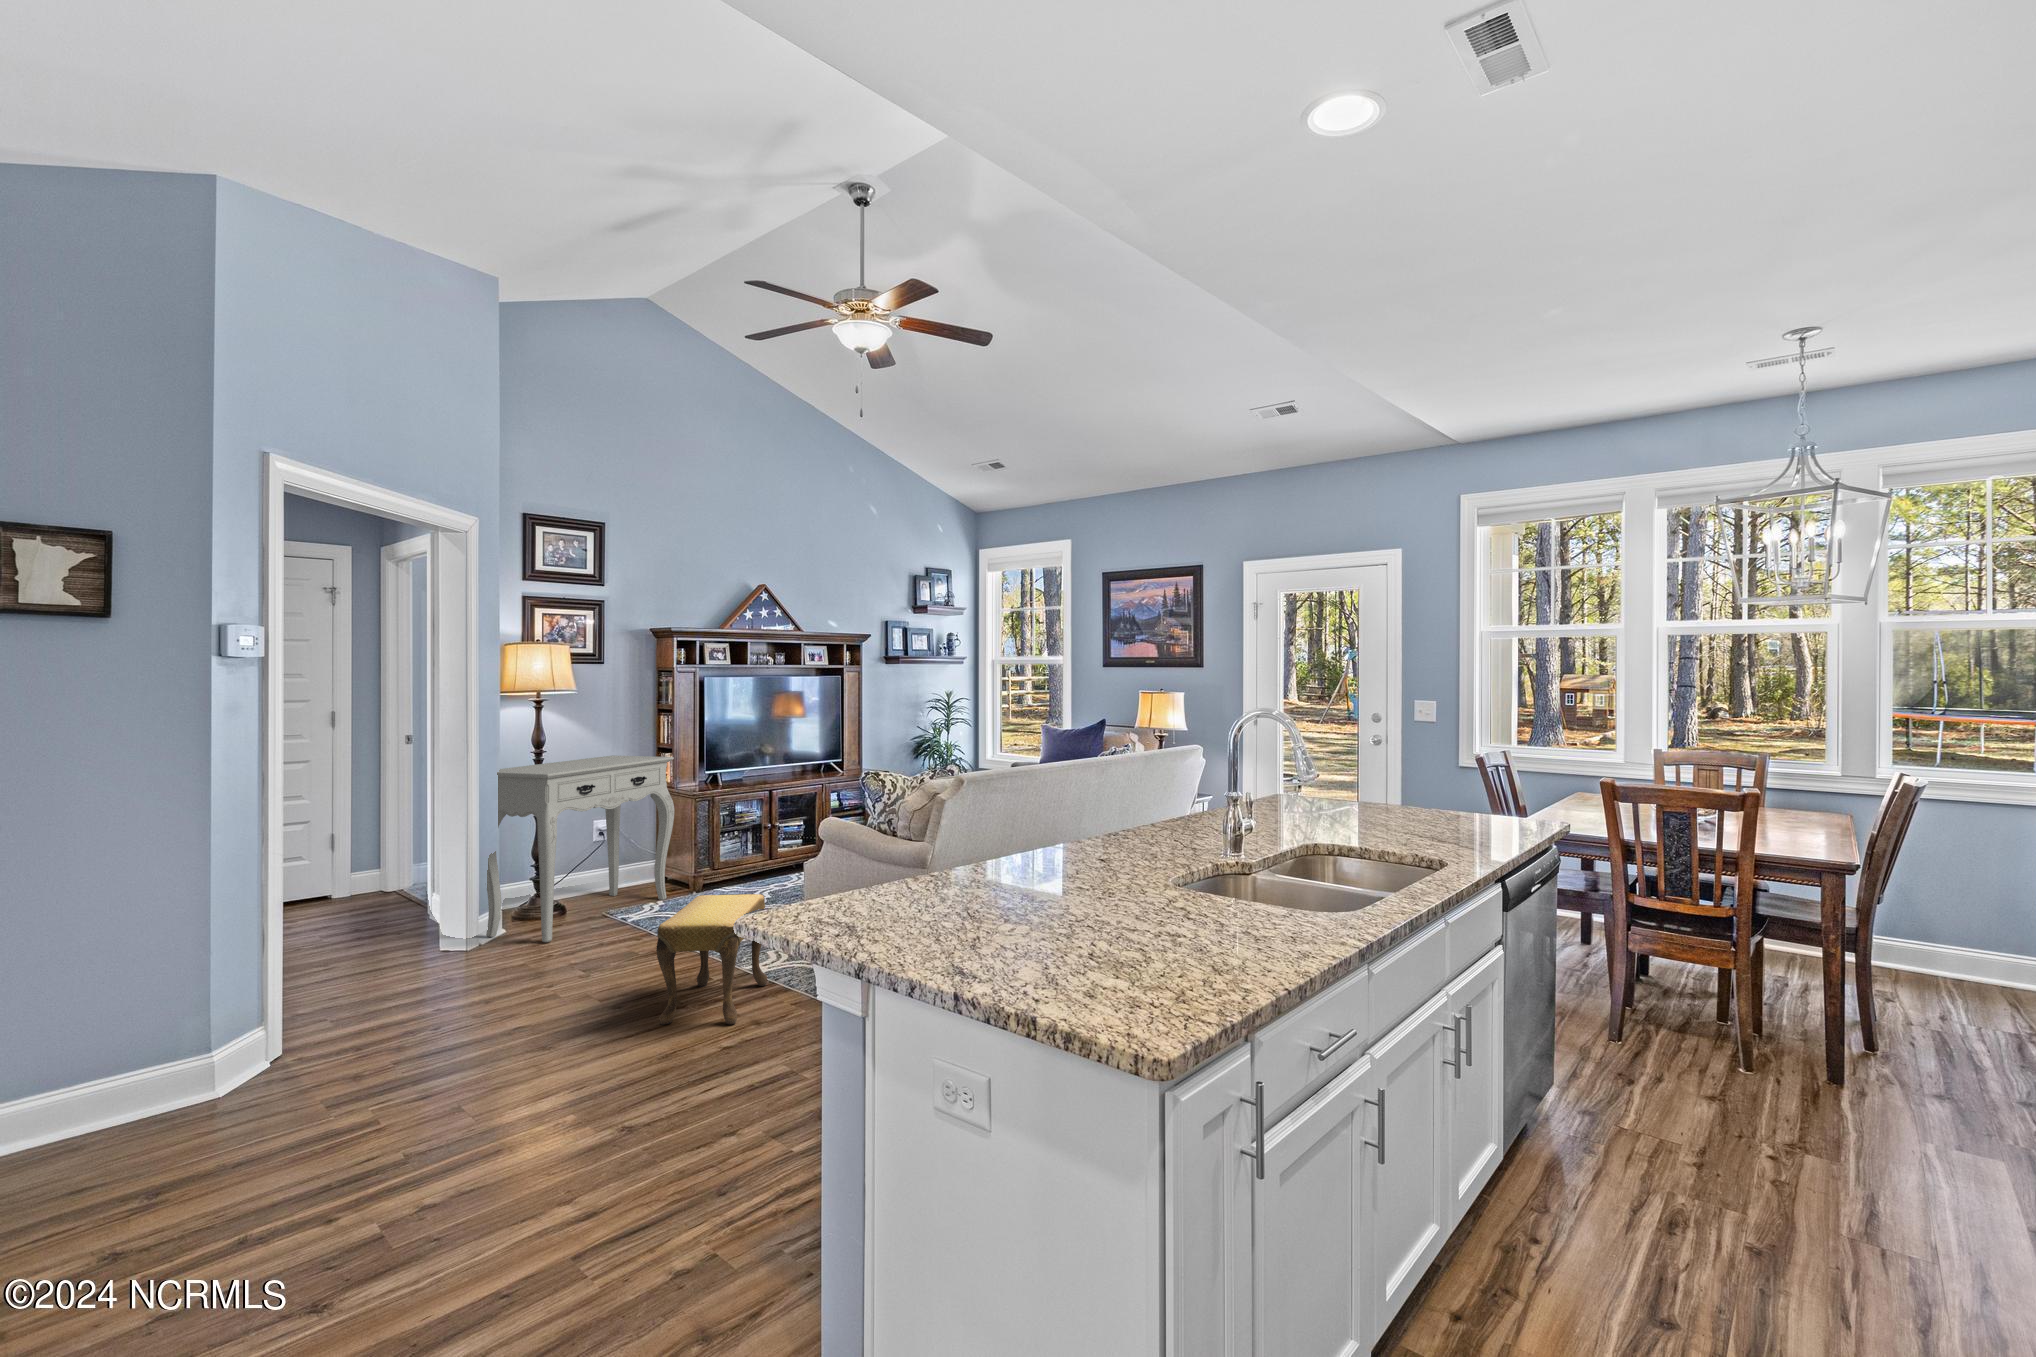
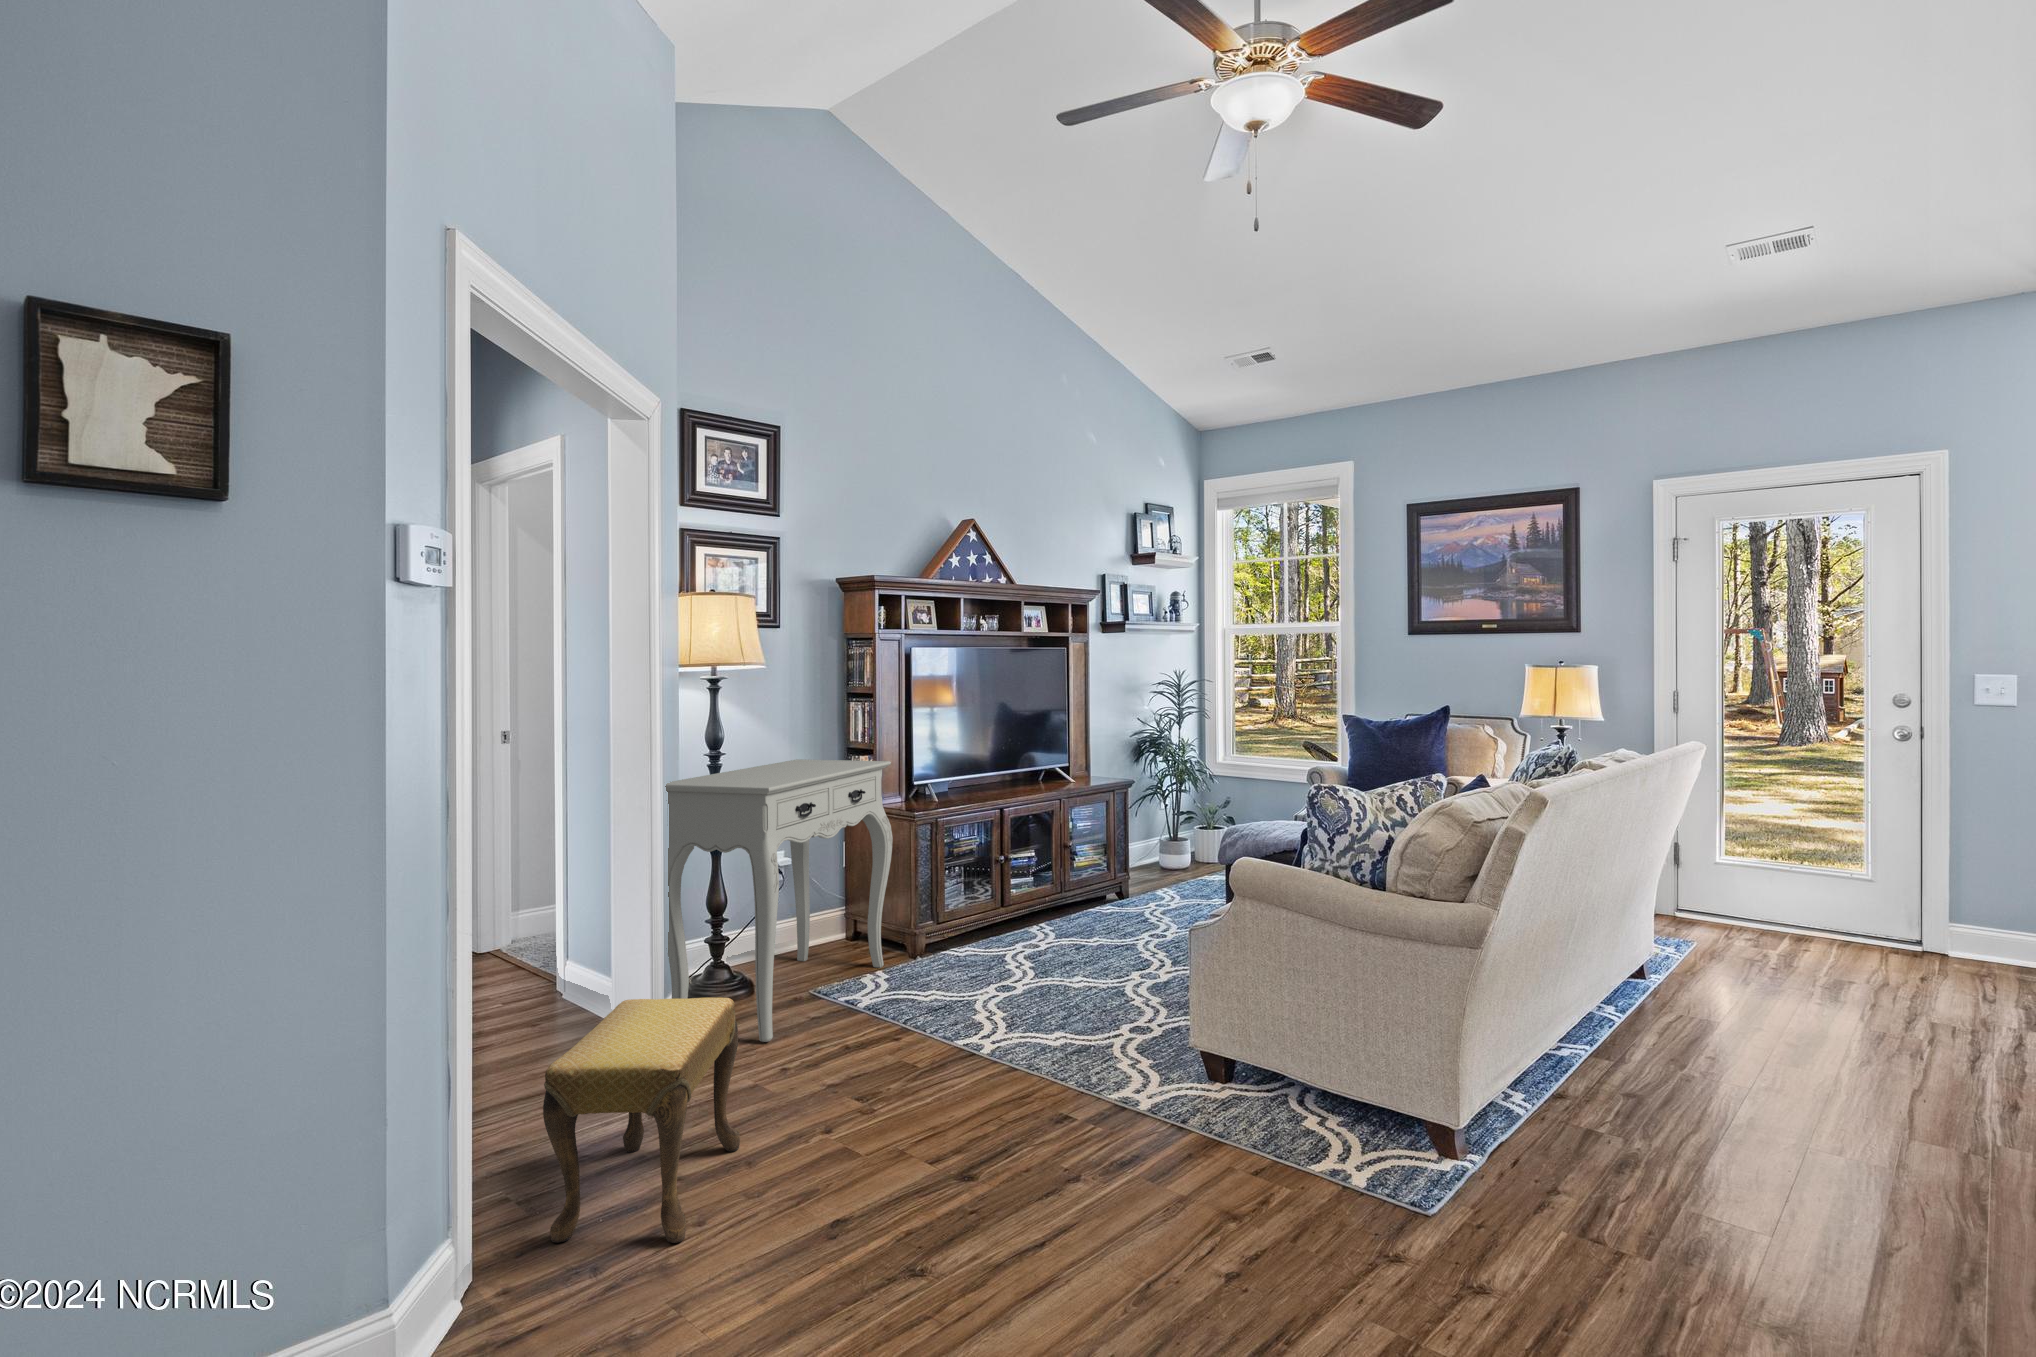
footstool: present [657,894,767,1025] -> present [543,997,740,1243]

